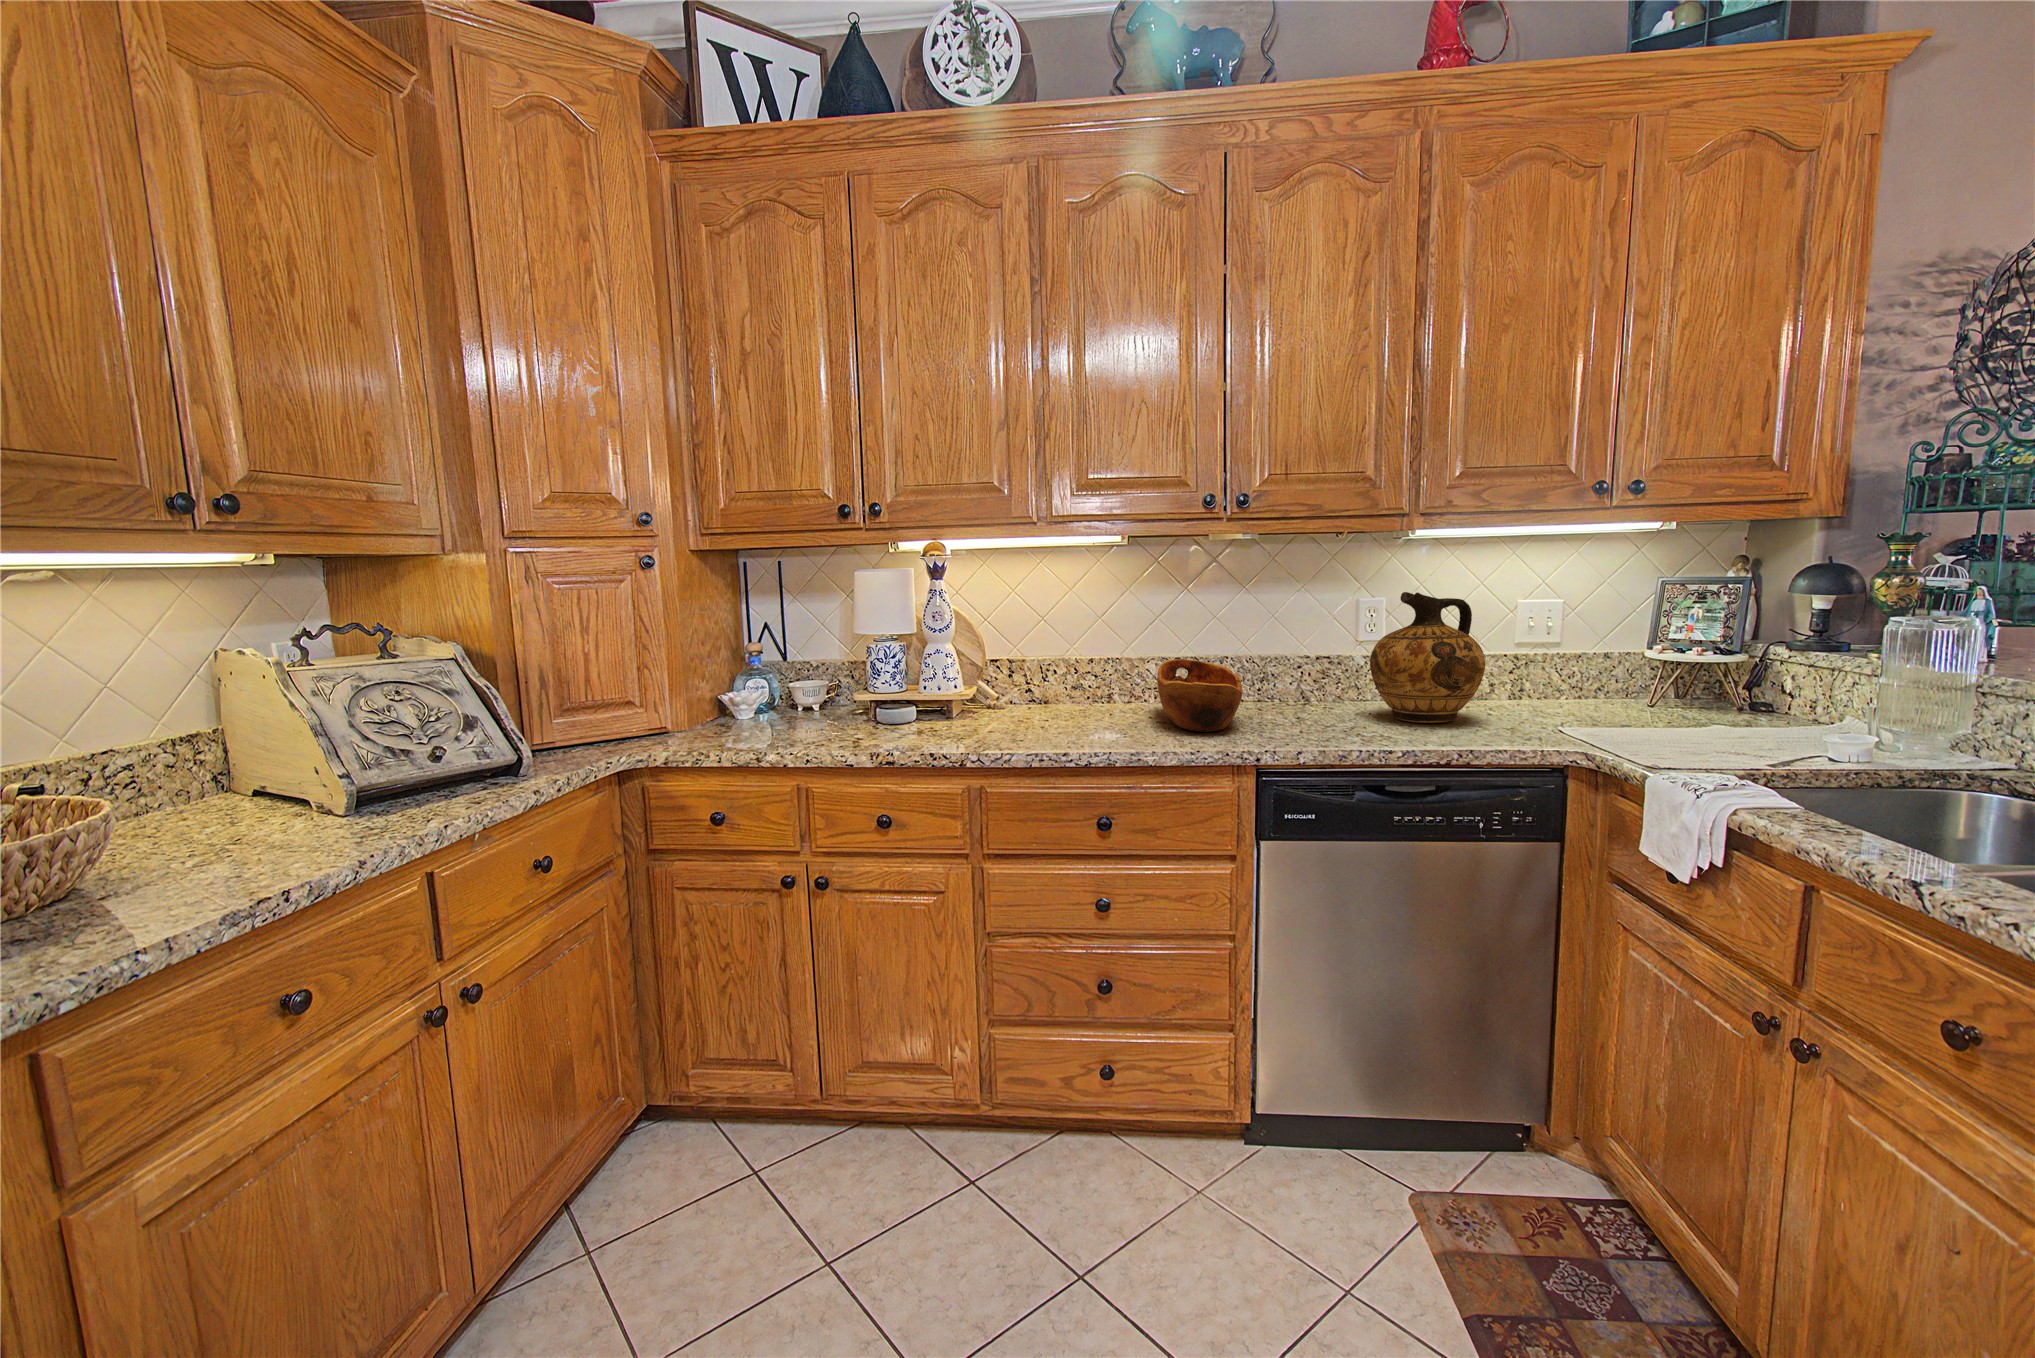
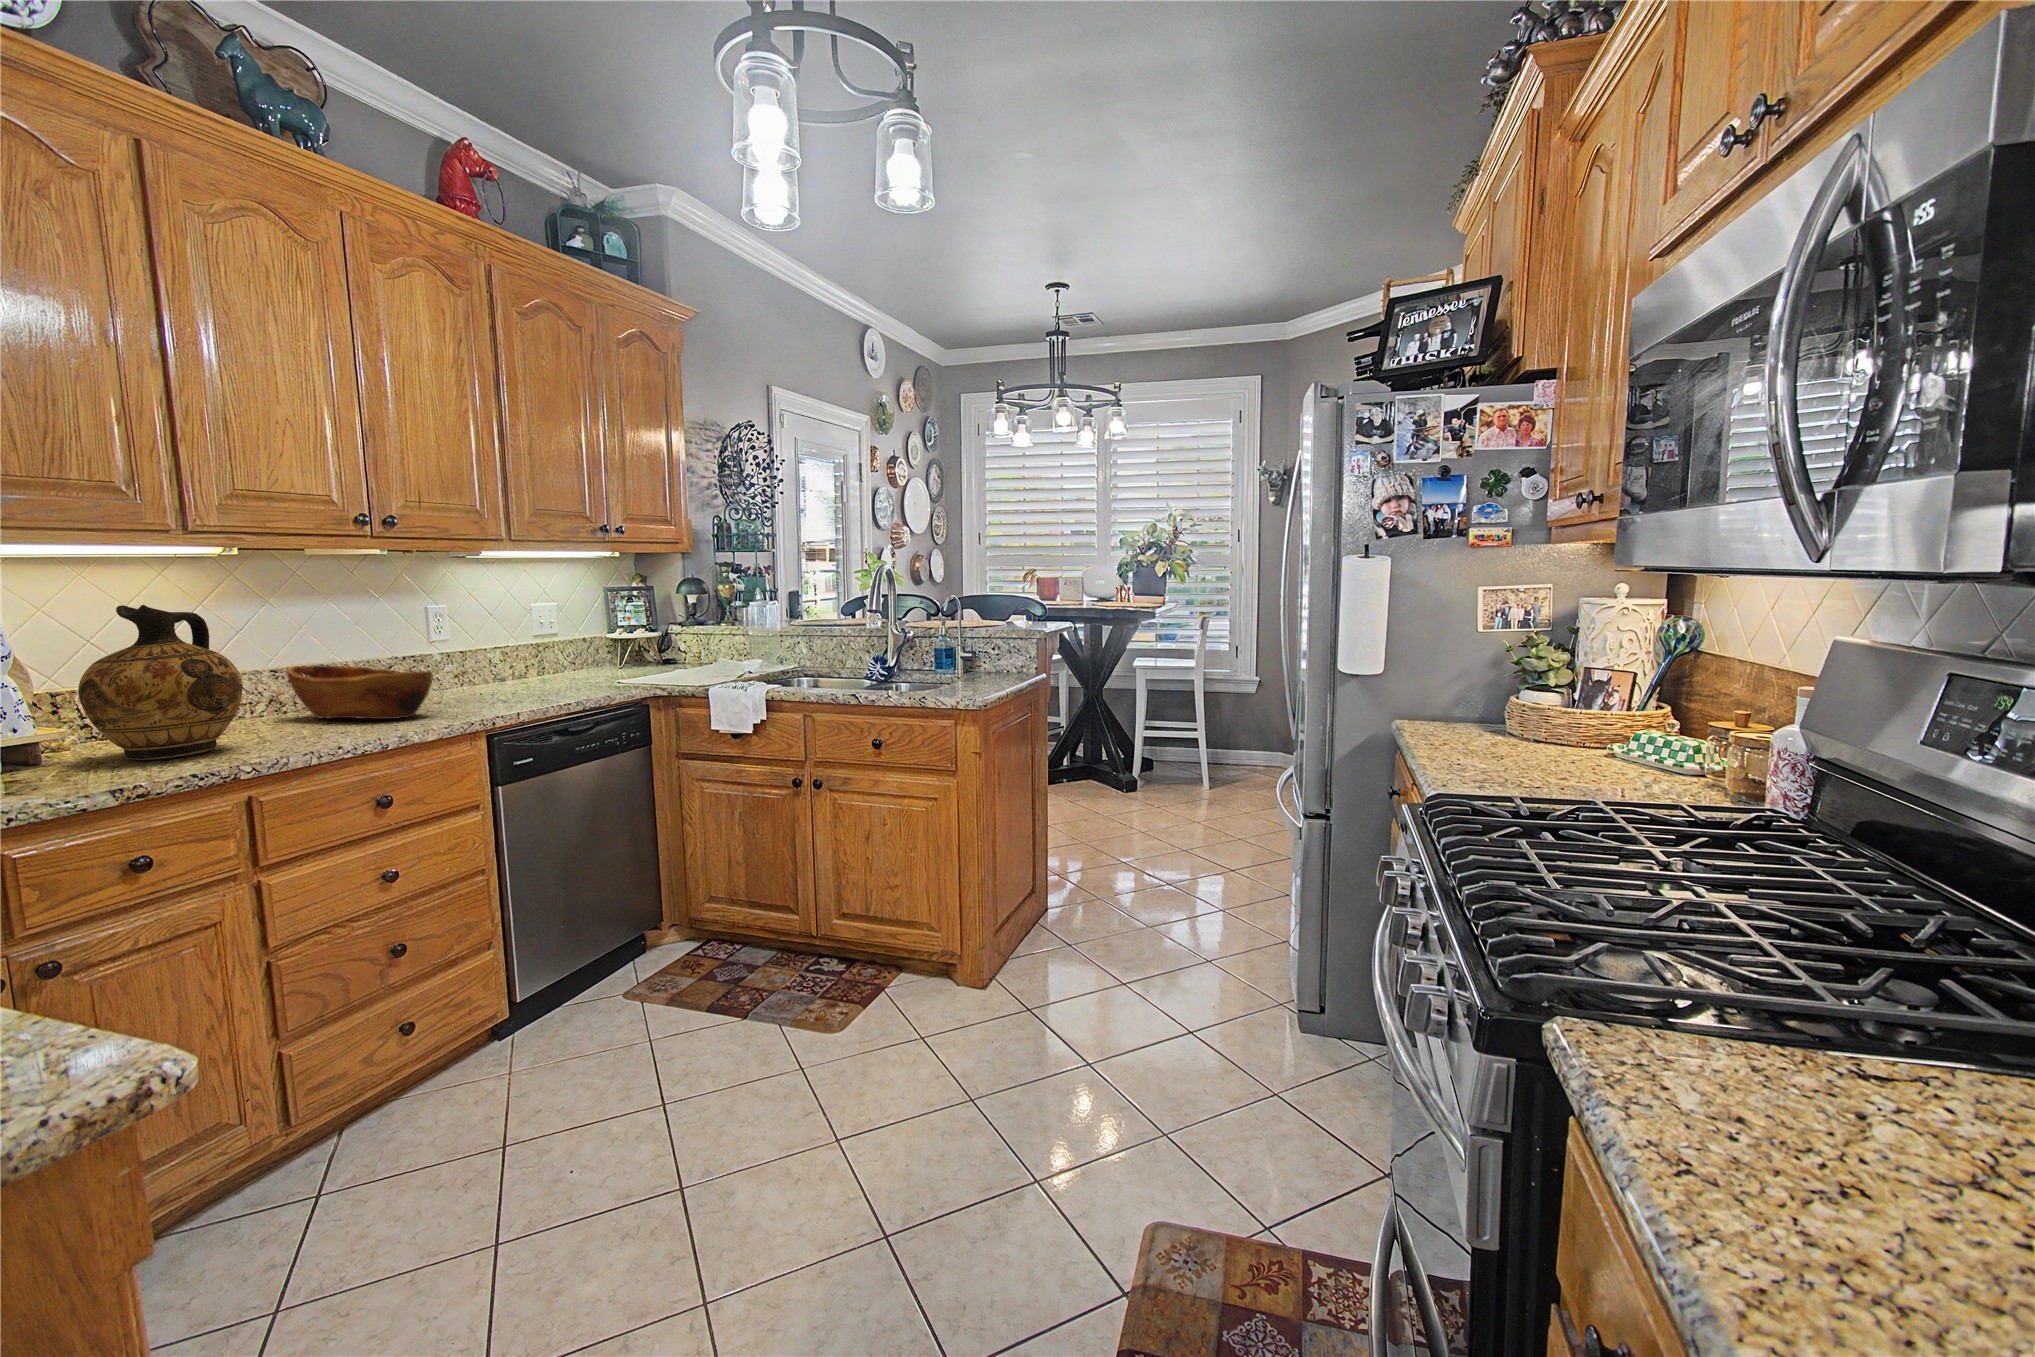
ceramic jug: present [1370,592,1485,723] -> present [78,605,243,760]

